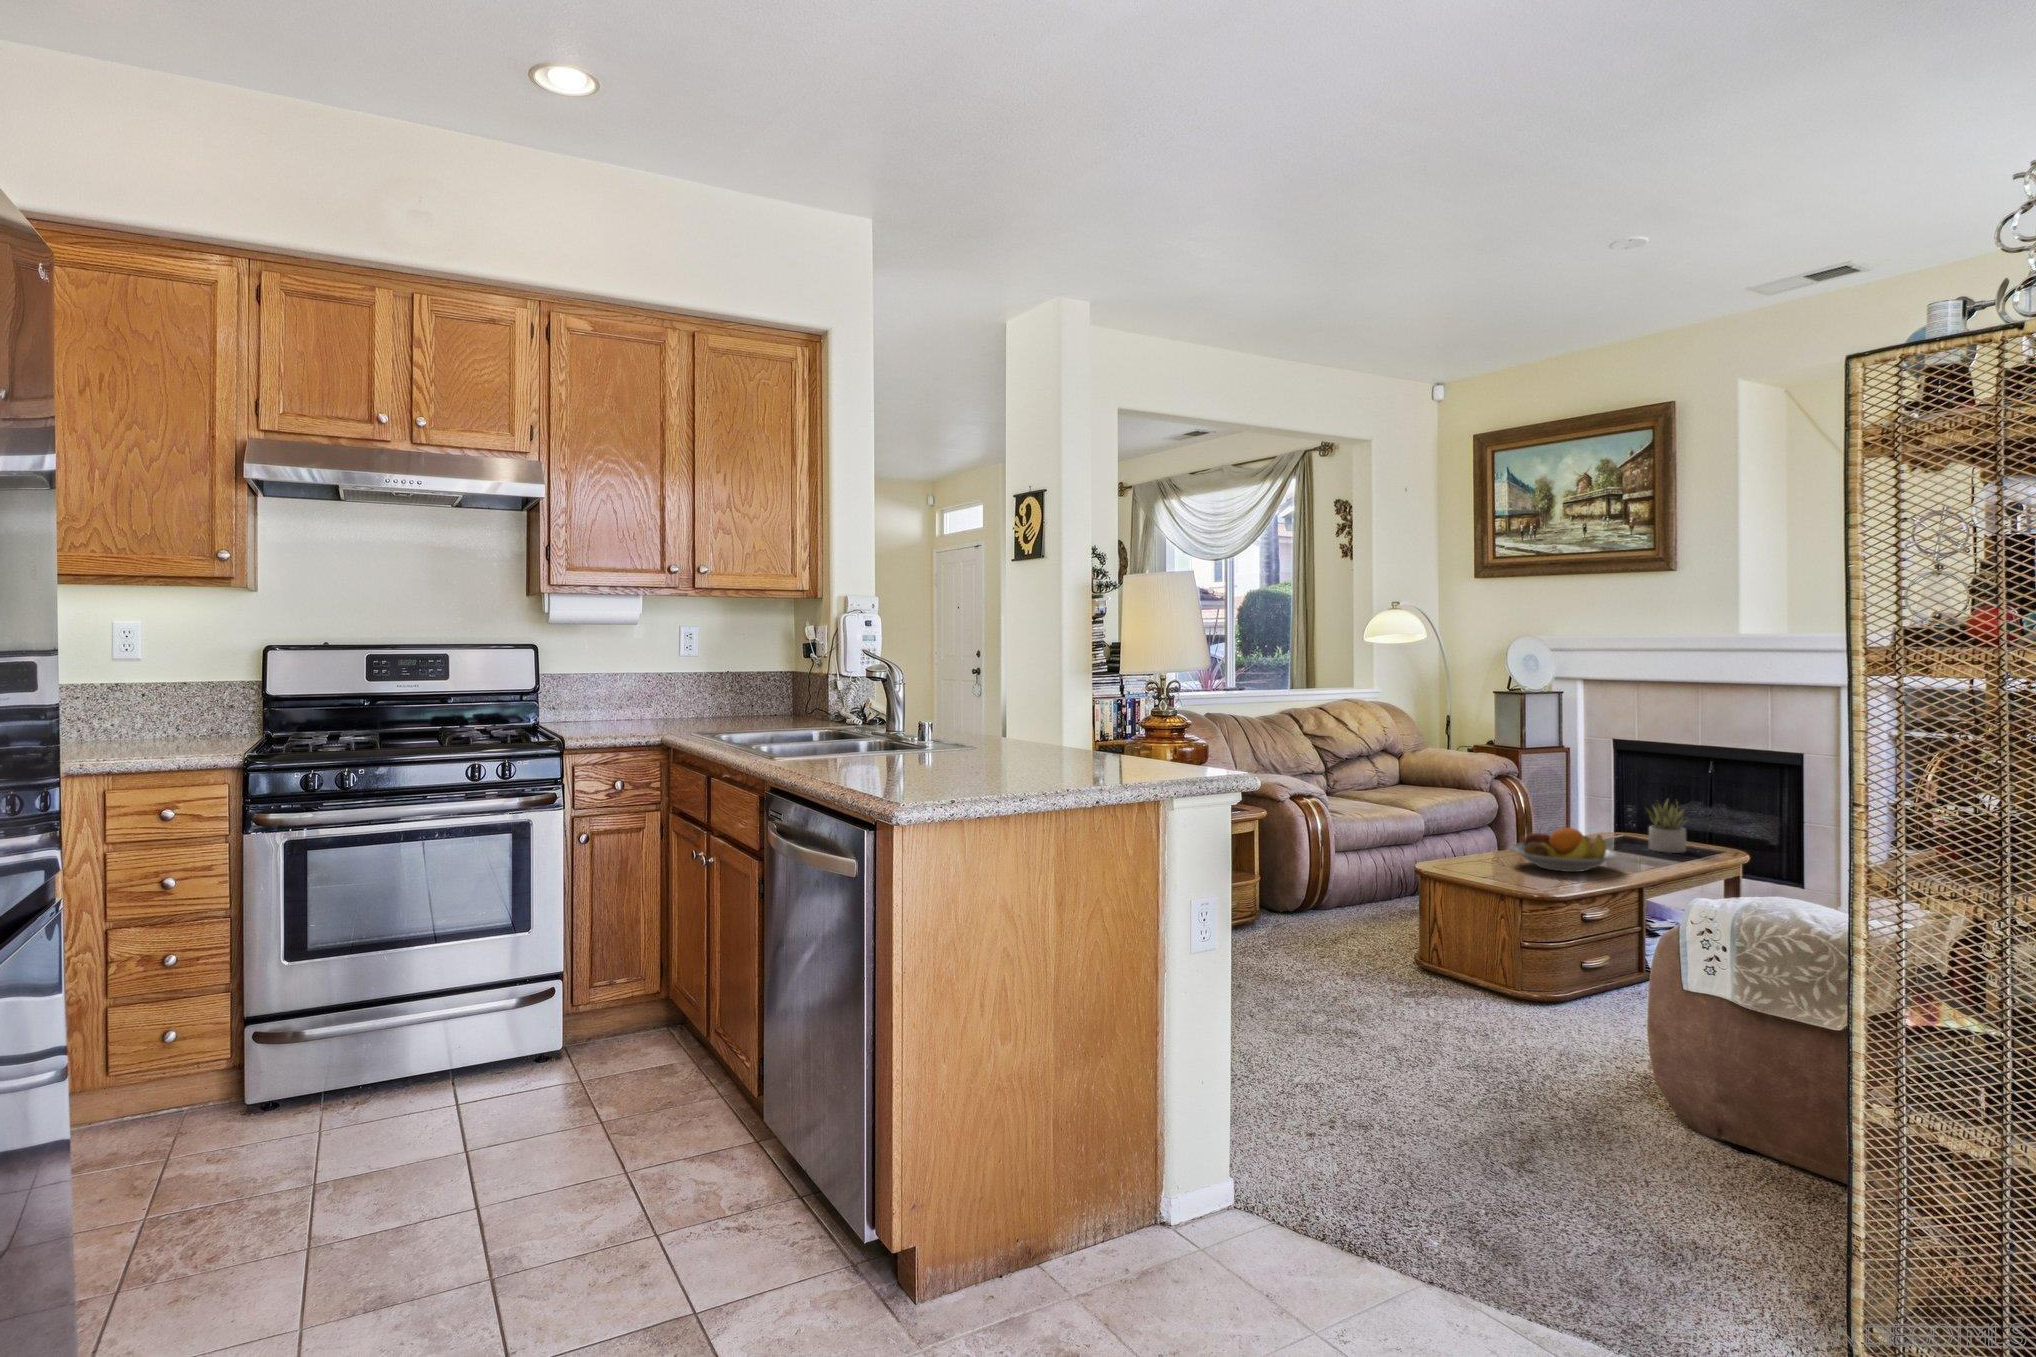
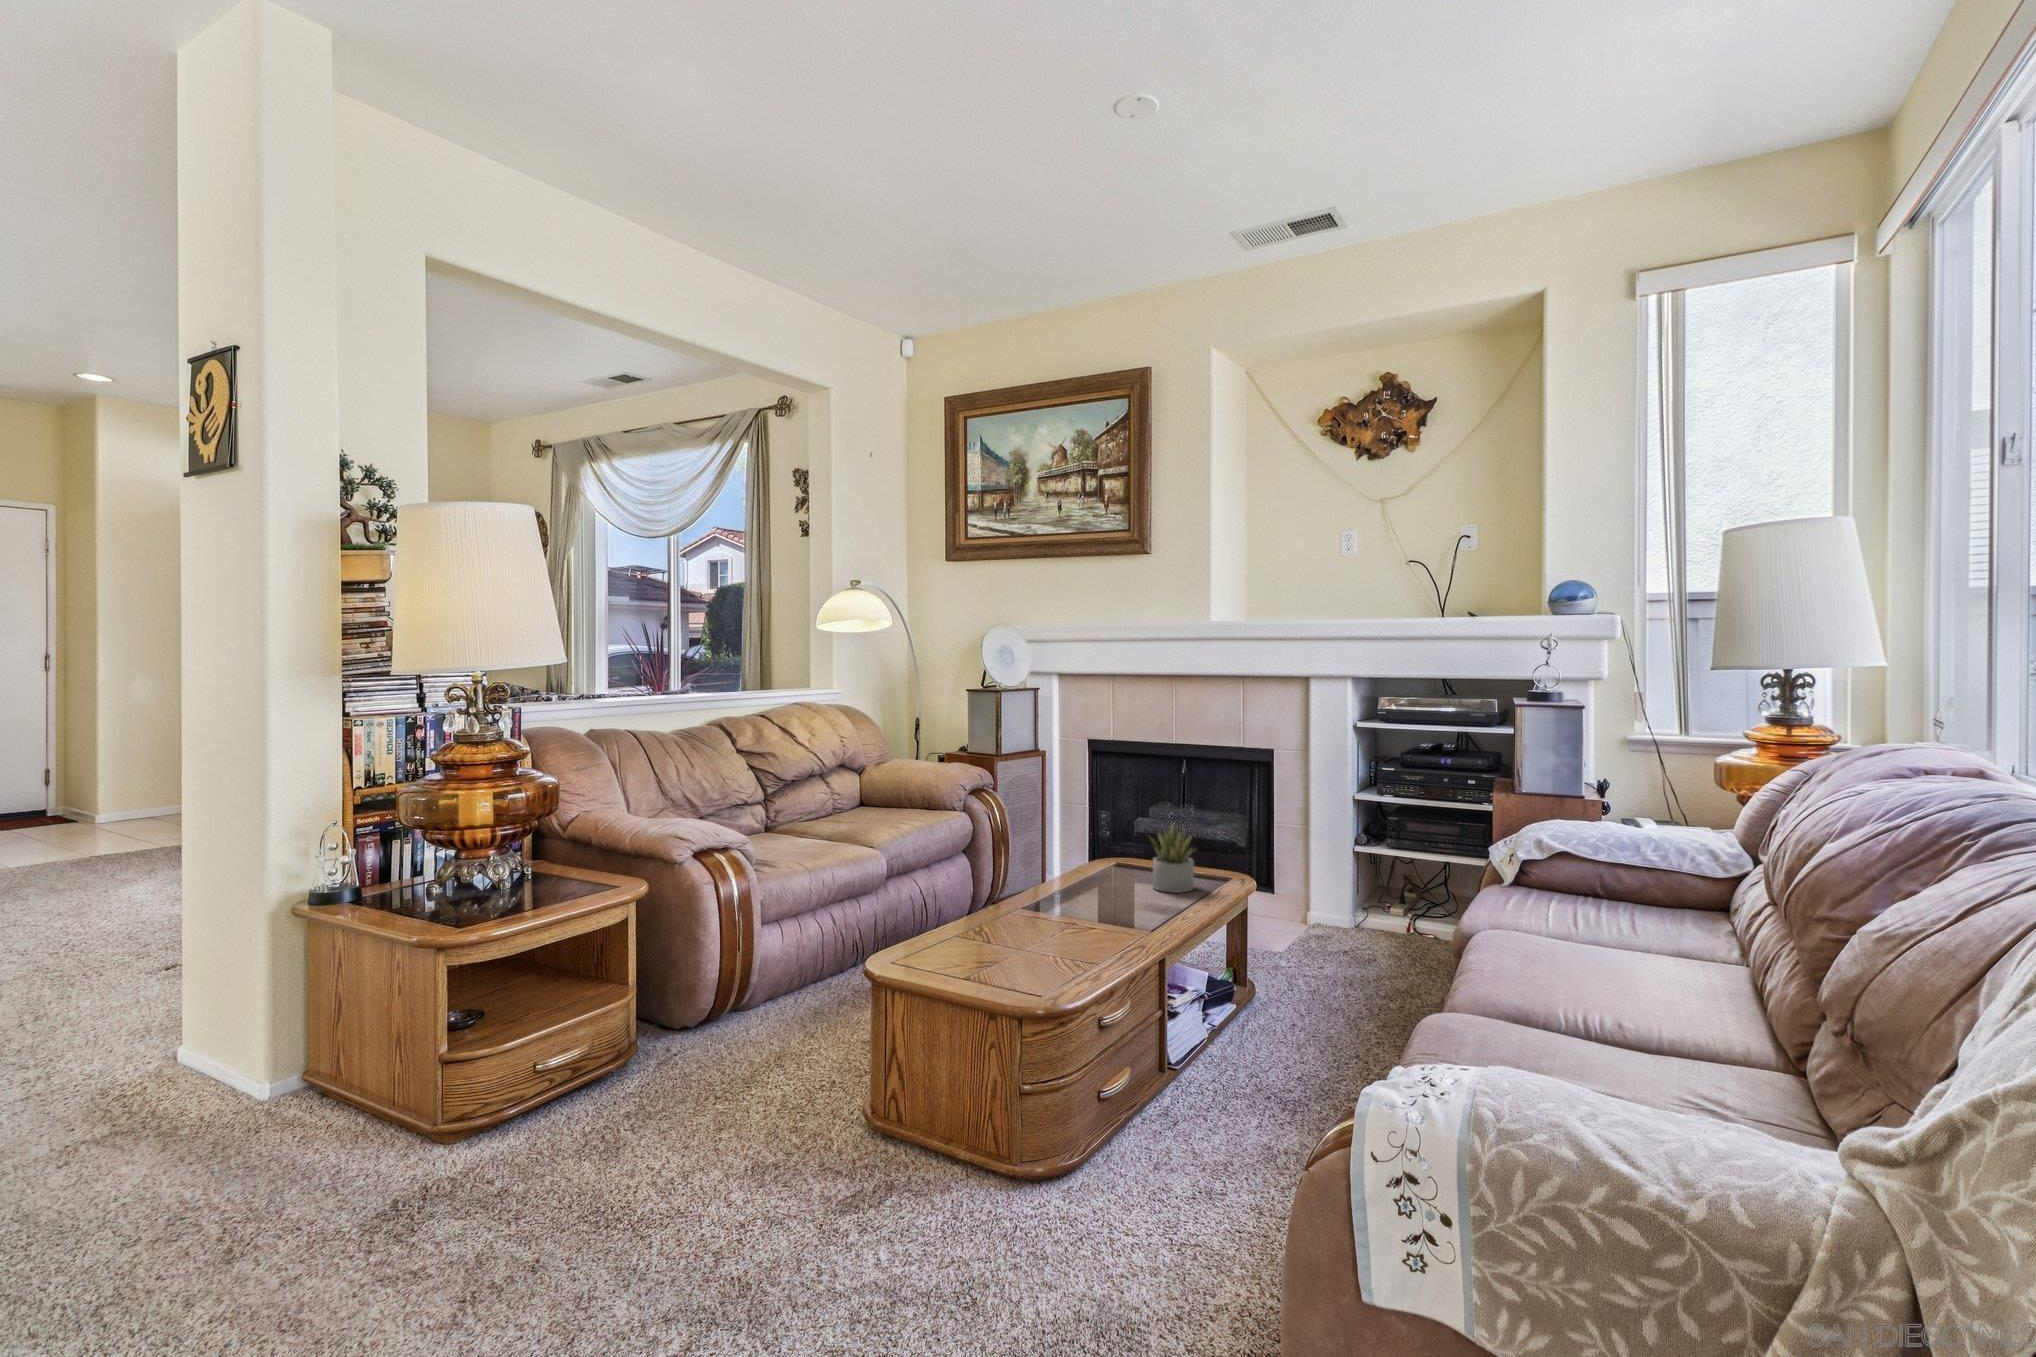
fruit bowl: present [1510,827,1618,872] -> none [996,882,1135,950]

